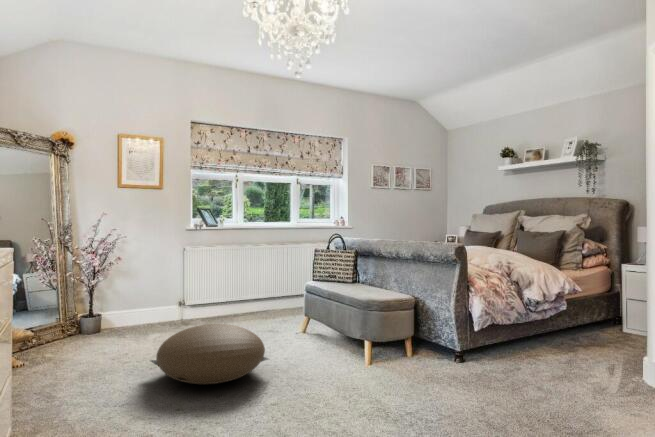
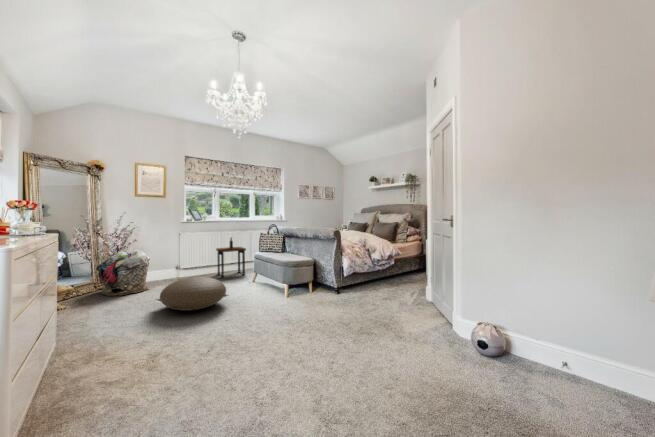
side table: none [242,255,289,322] -> present [216,238,246,277]
laundry basket: none [61,274,140,349] -> present [96,250,150,296]

